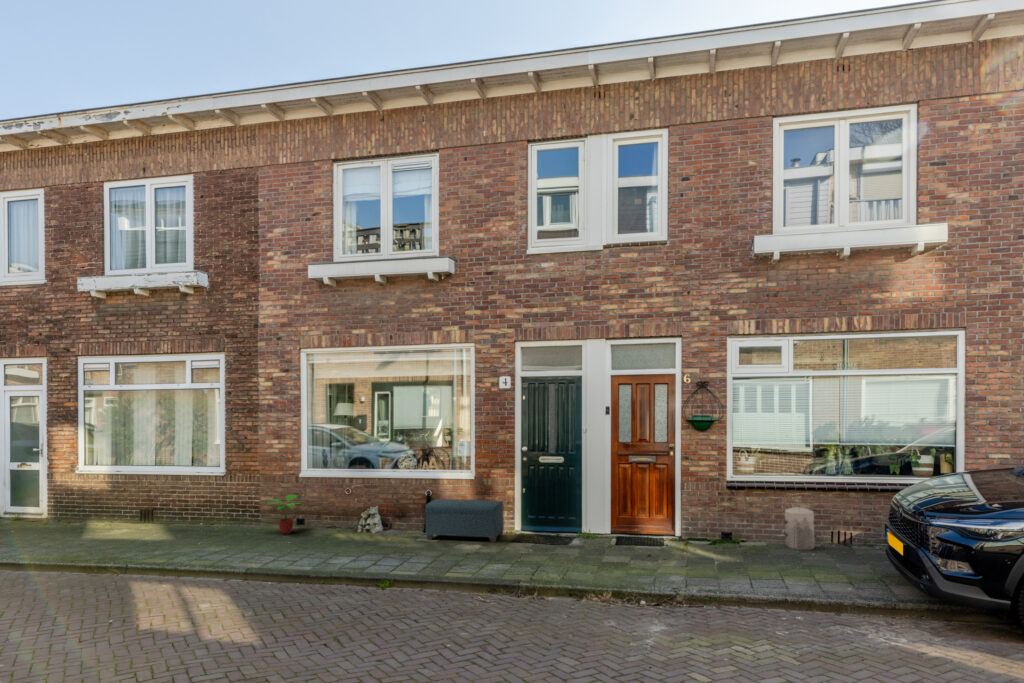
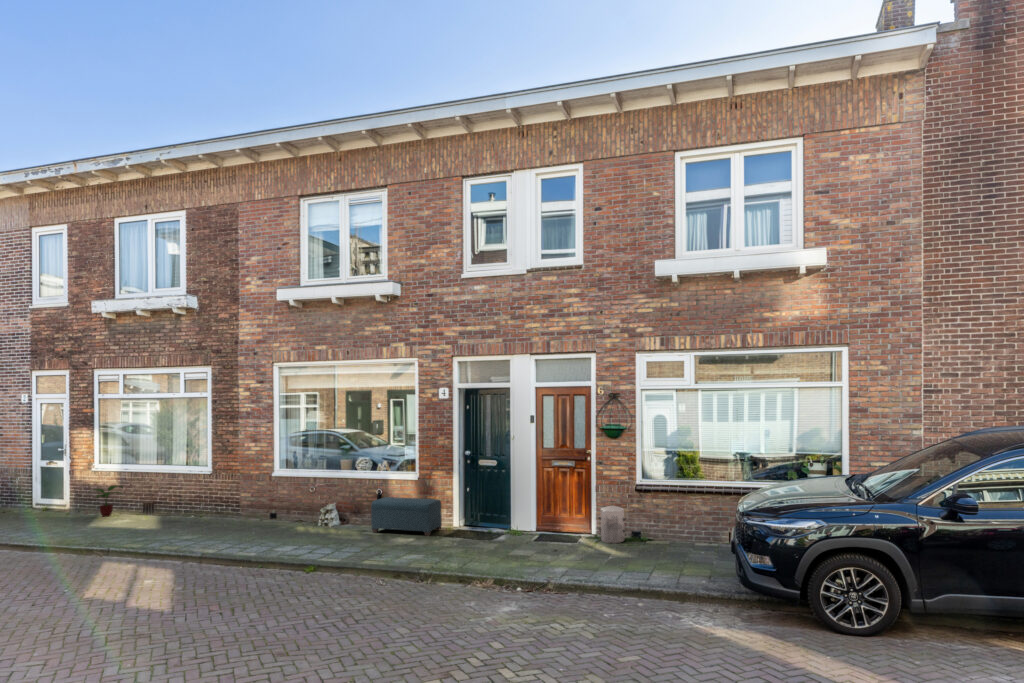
potted plant: present [263,495,303,534] -> present [90,486,123,517]
waste bin: present [783,507,817,550] -> present [599,505,626,543]

